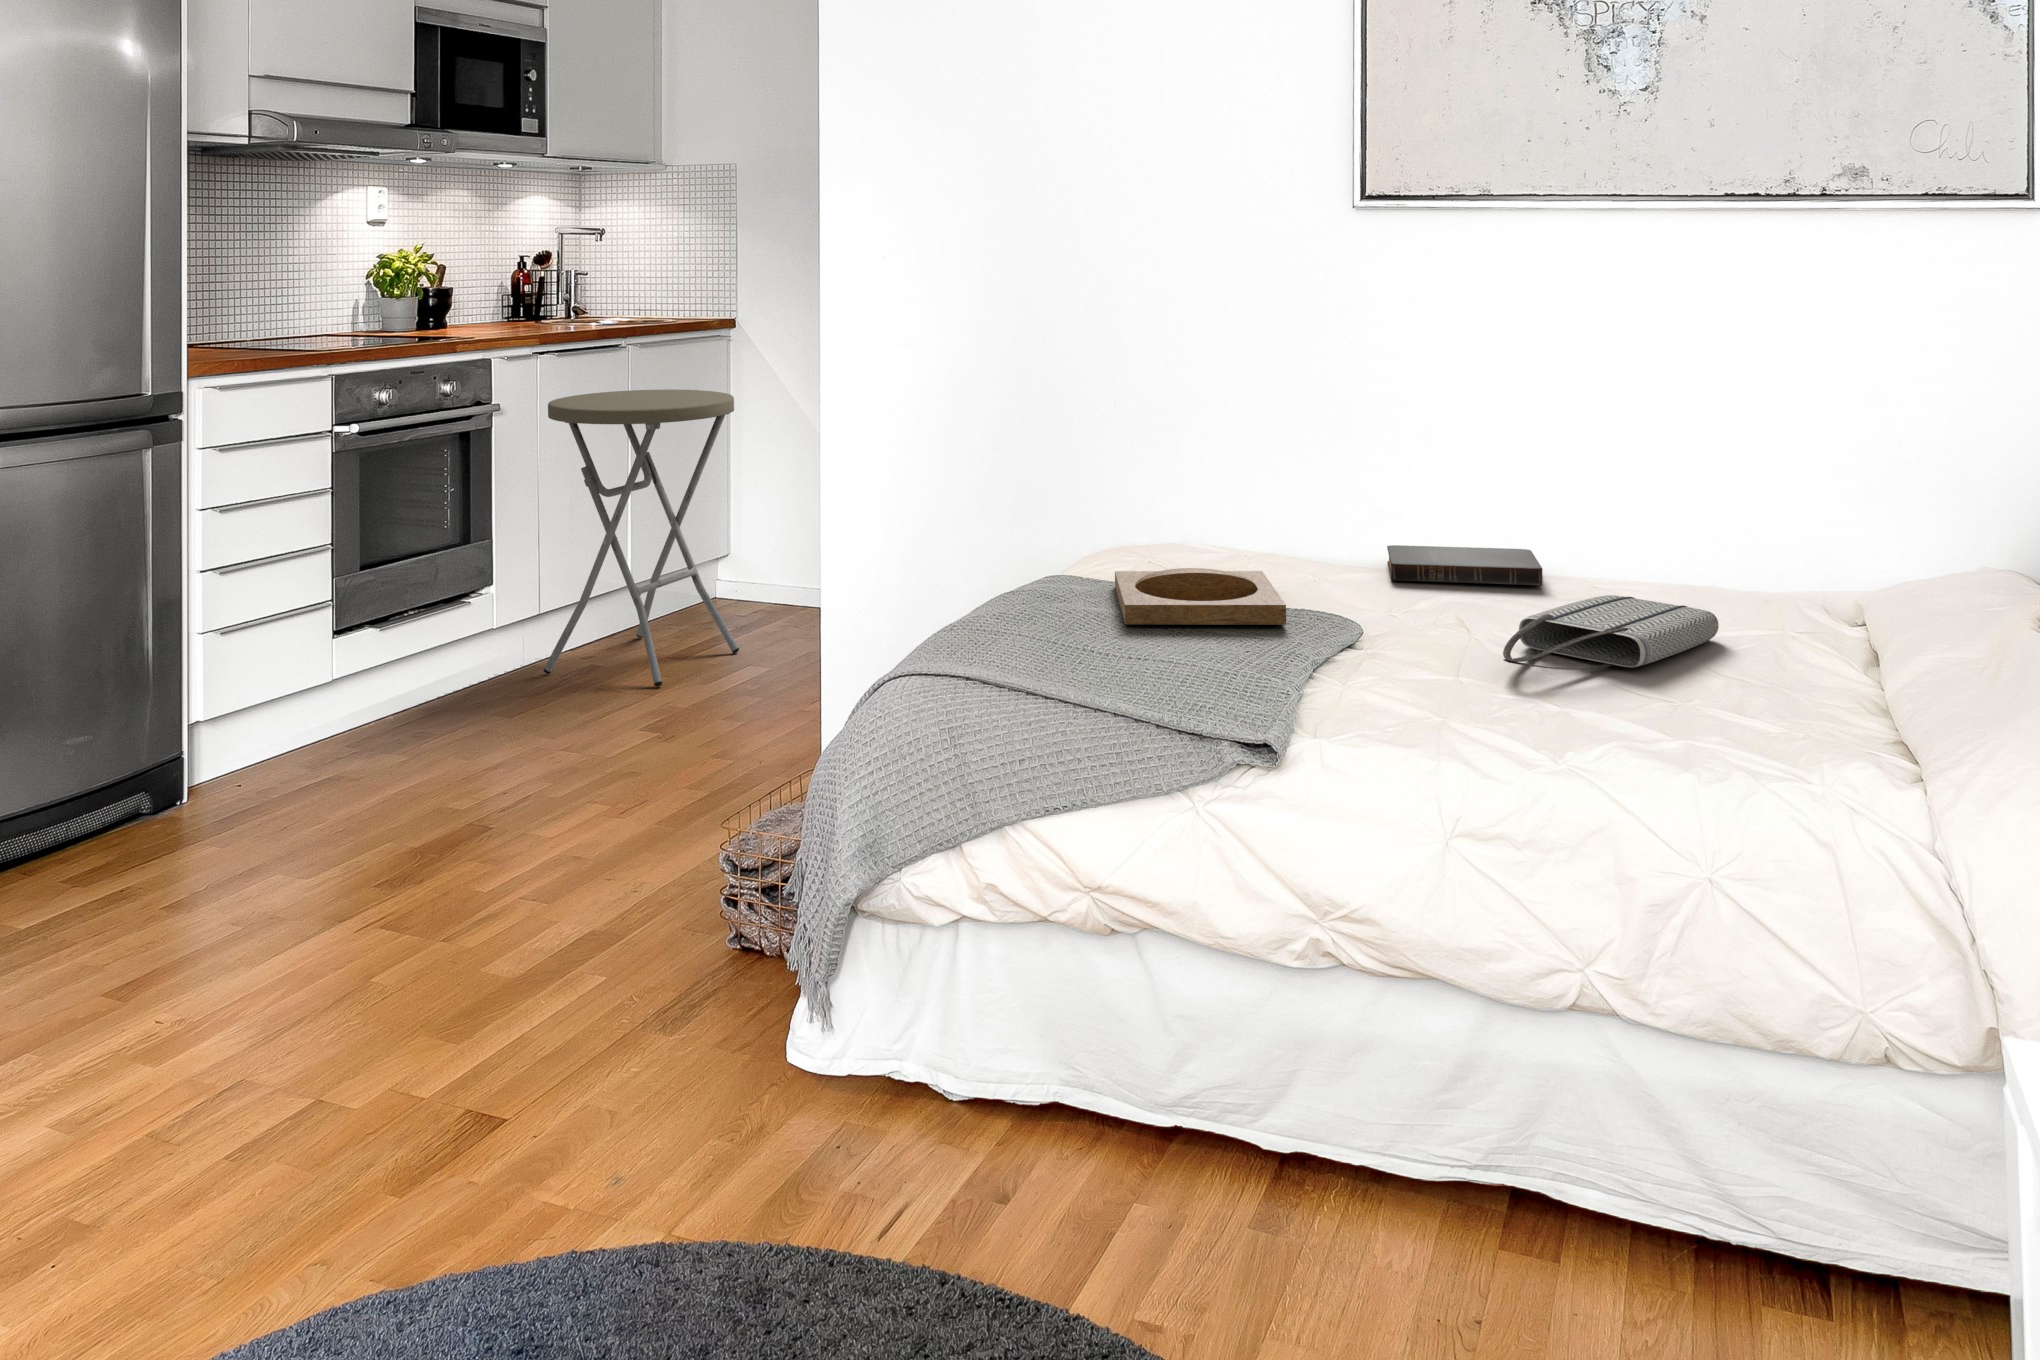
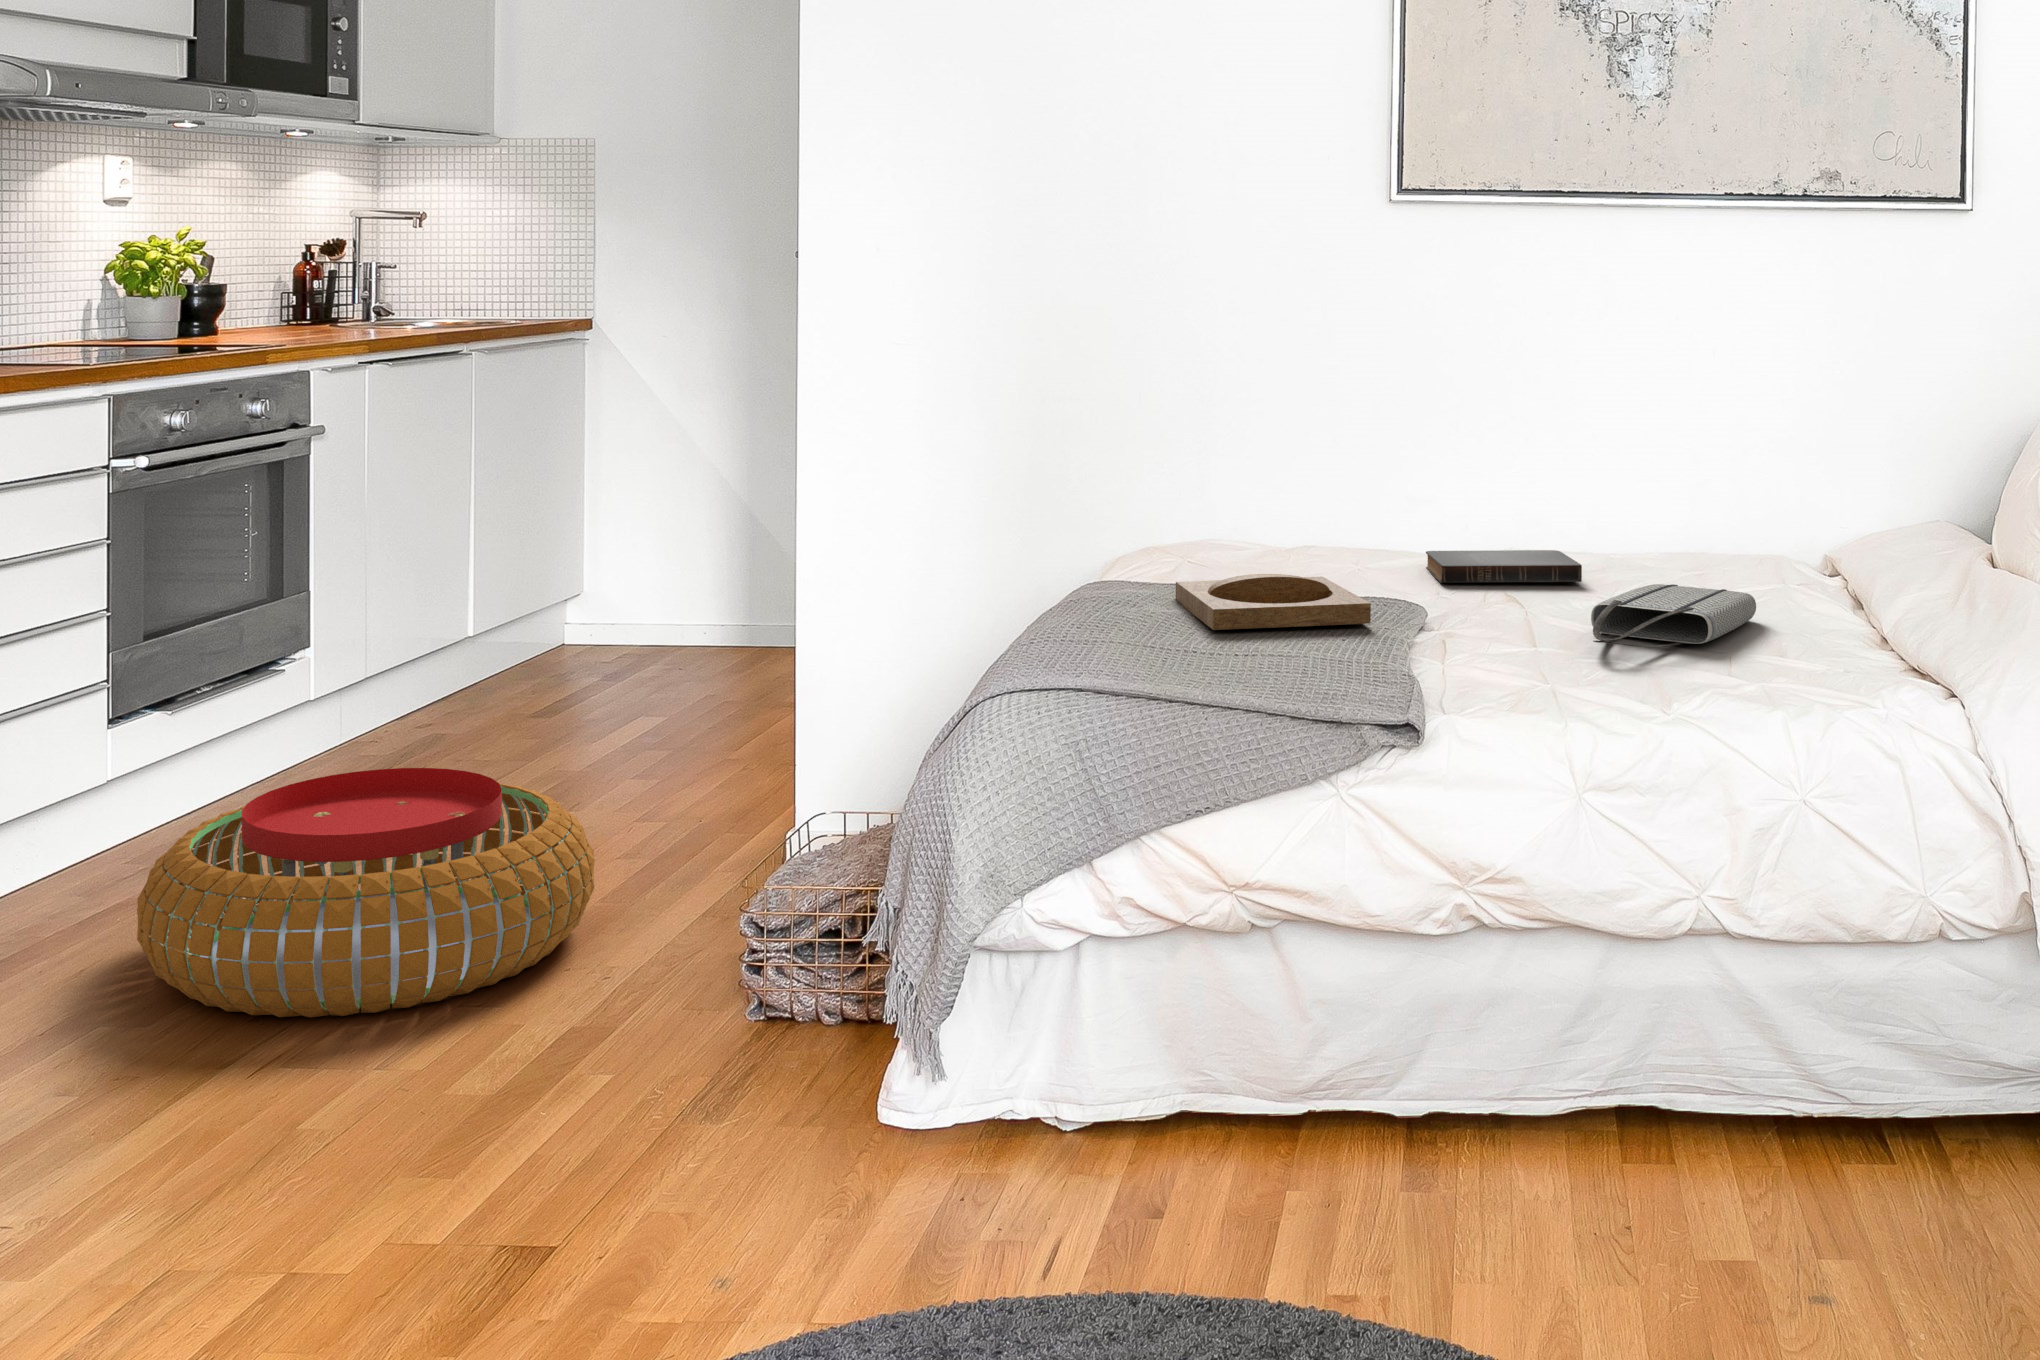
side table: present [544,389,739,687] -> none [364,415,614,772]
pouf: none [296,690,649,898] -> present [137,768,595,1018]

